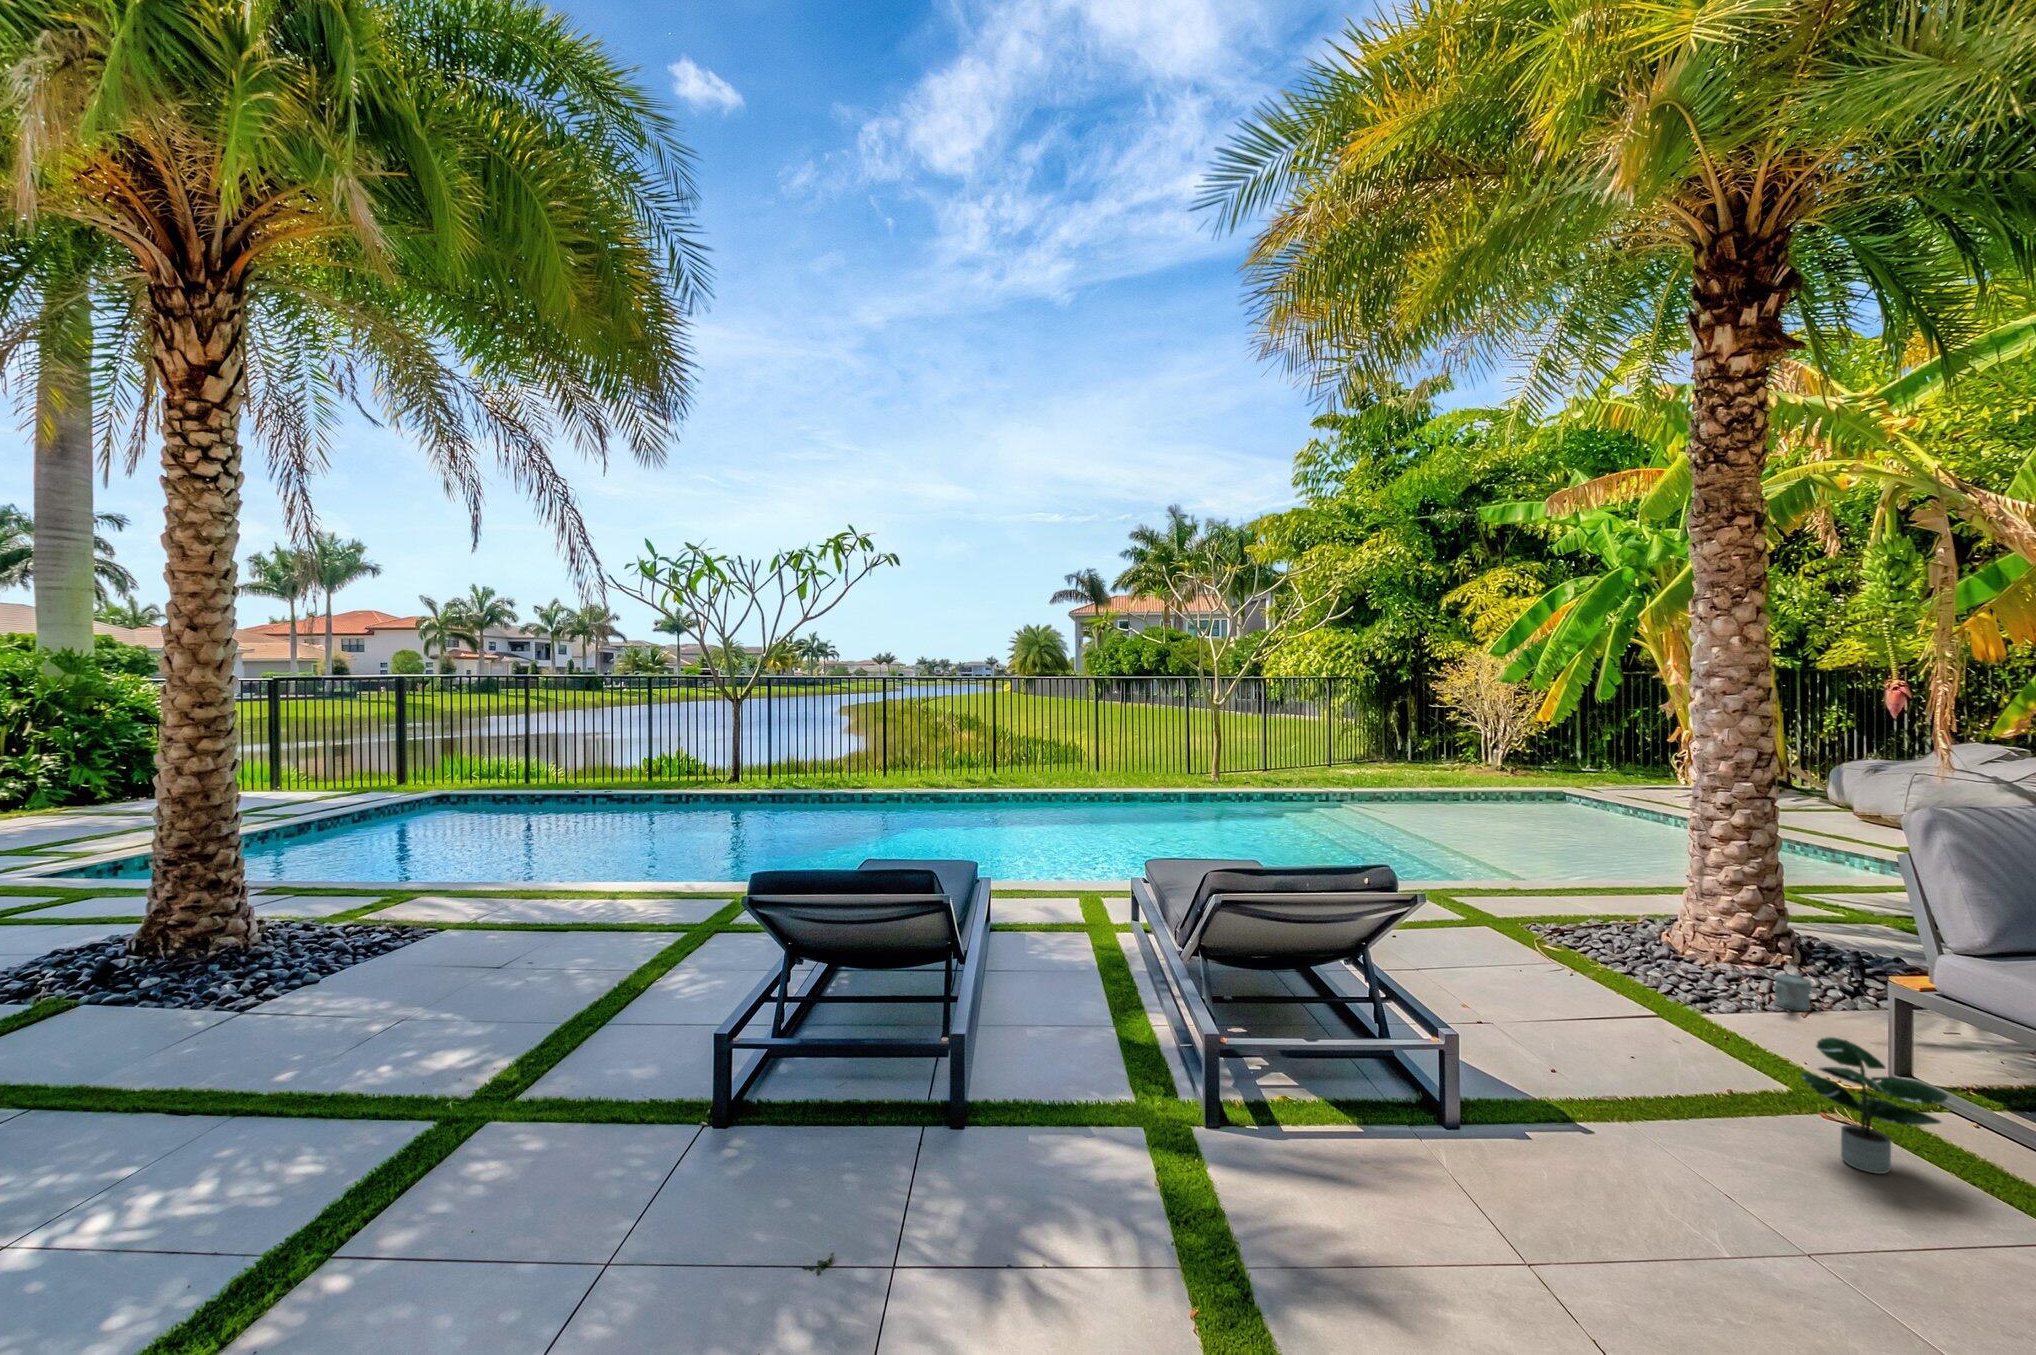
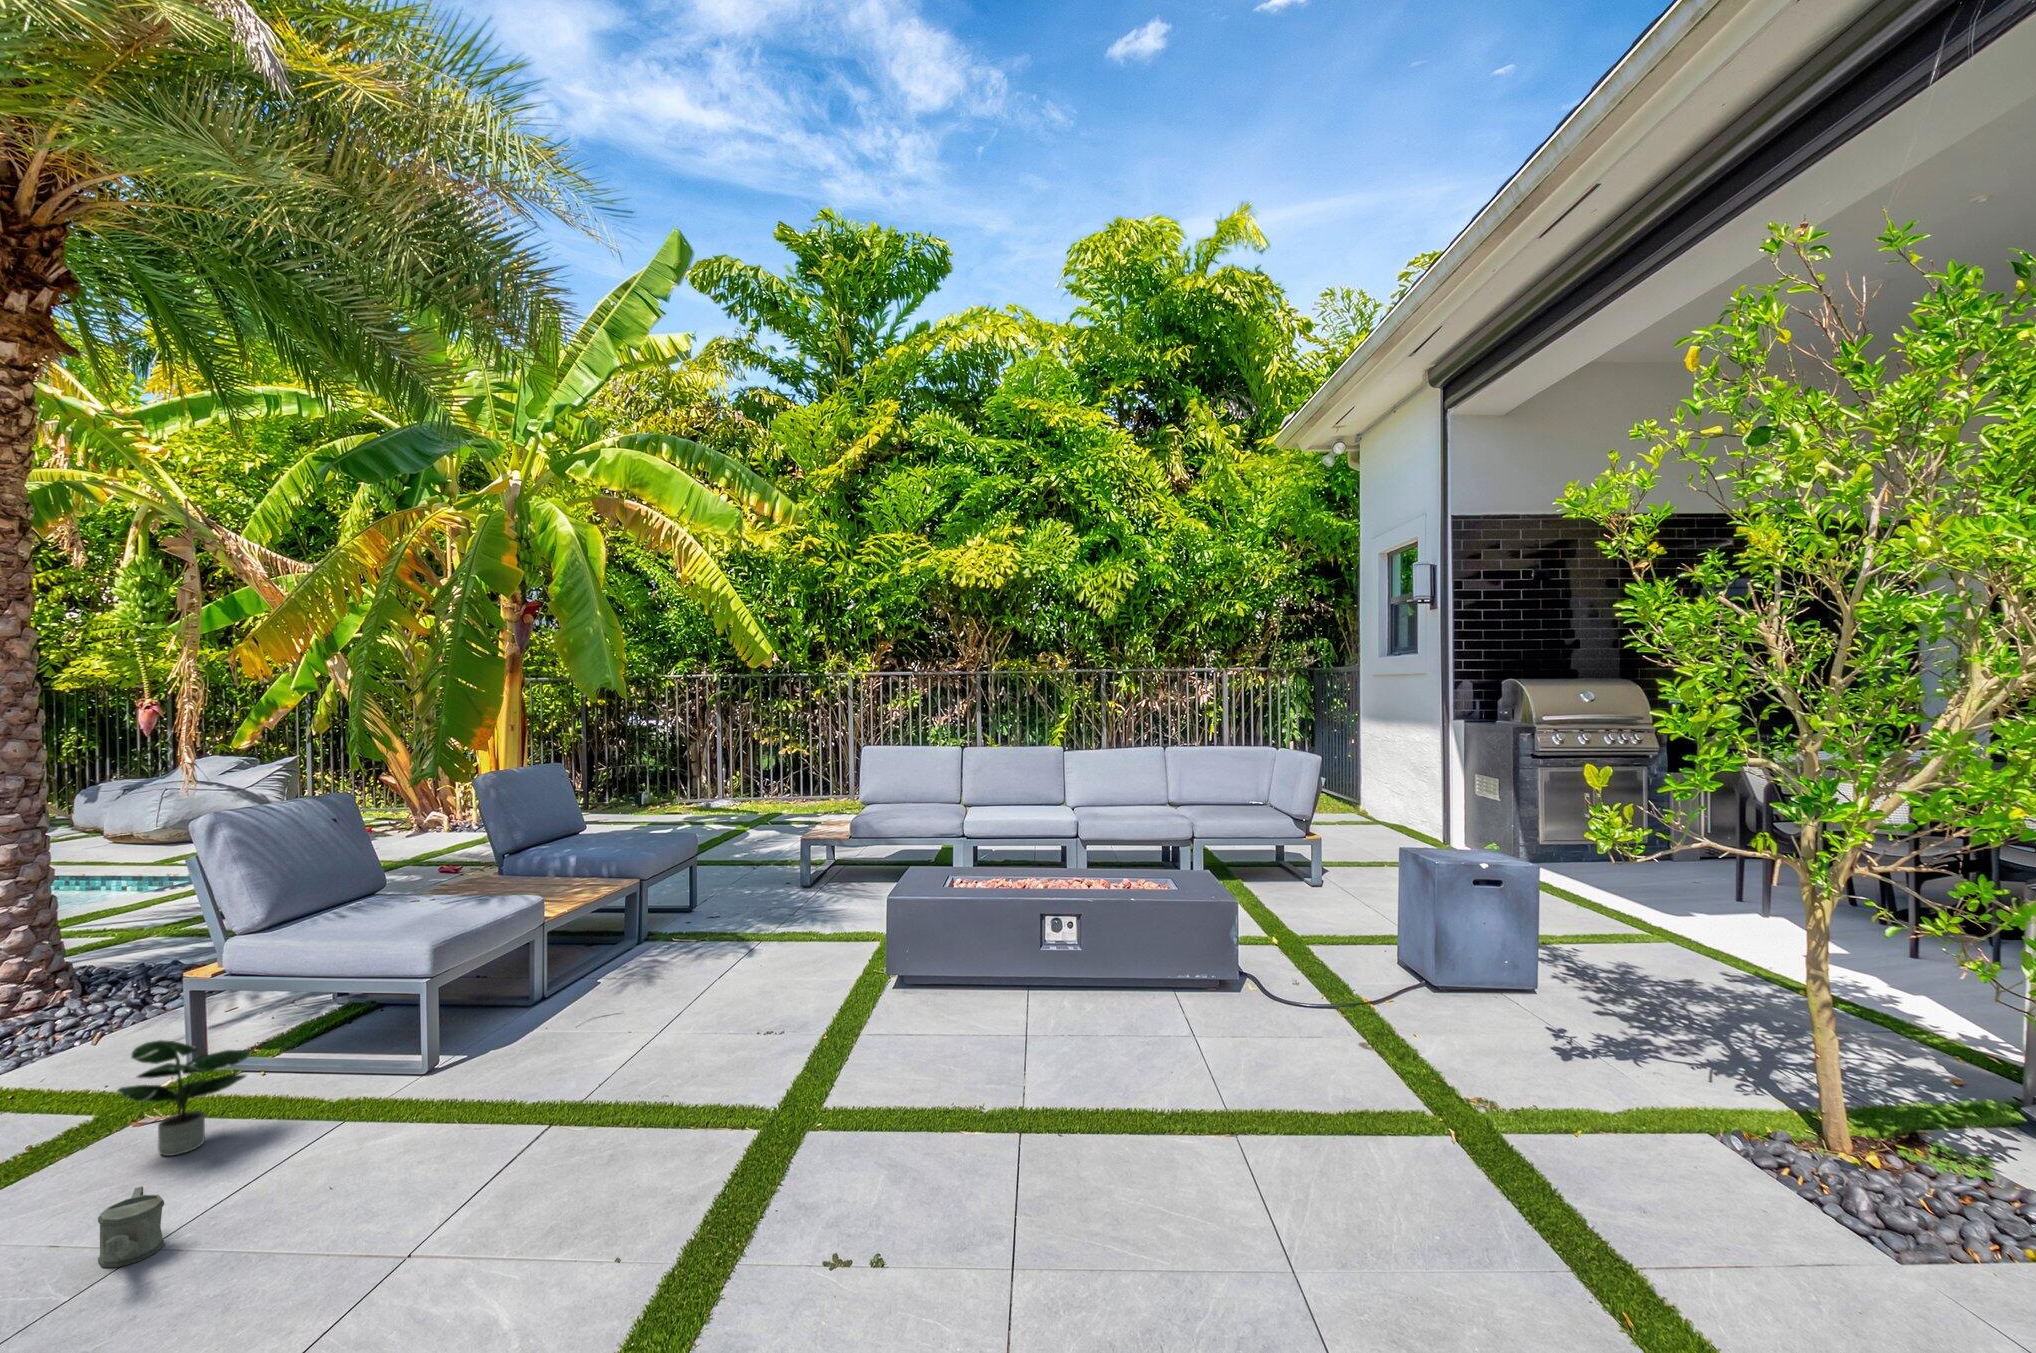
watering can: present [1774,973,1811,1011] -> present [98,1186,164,1267]

